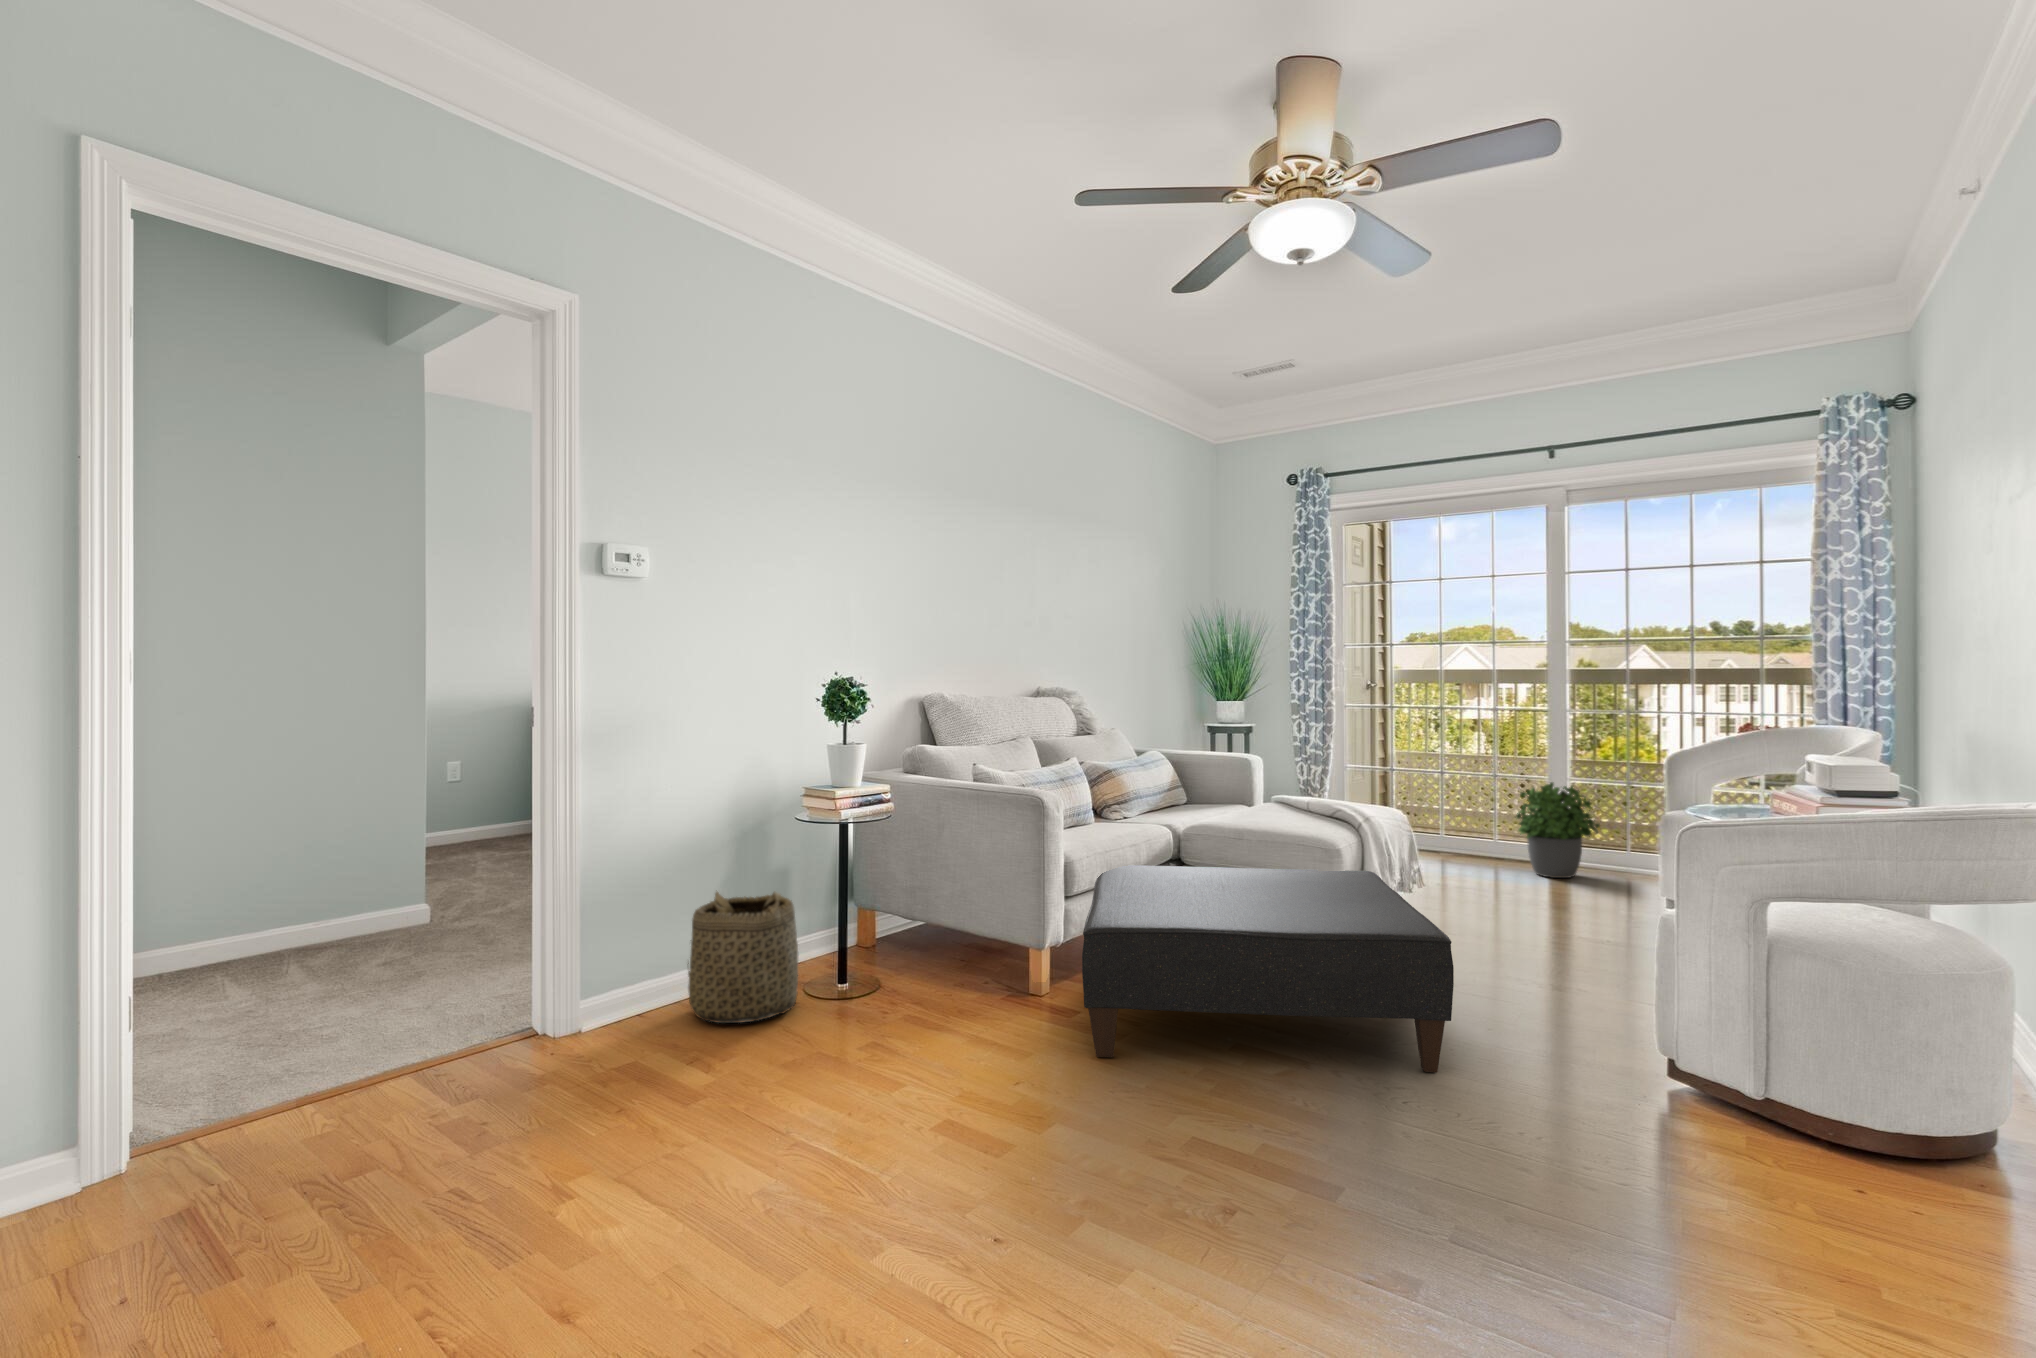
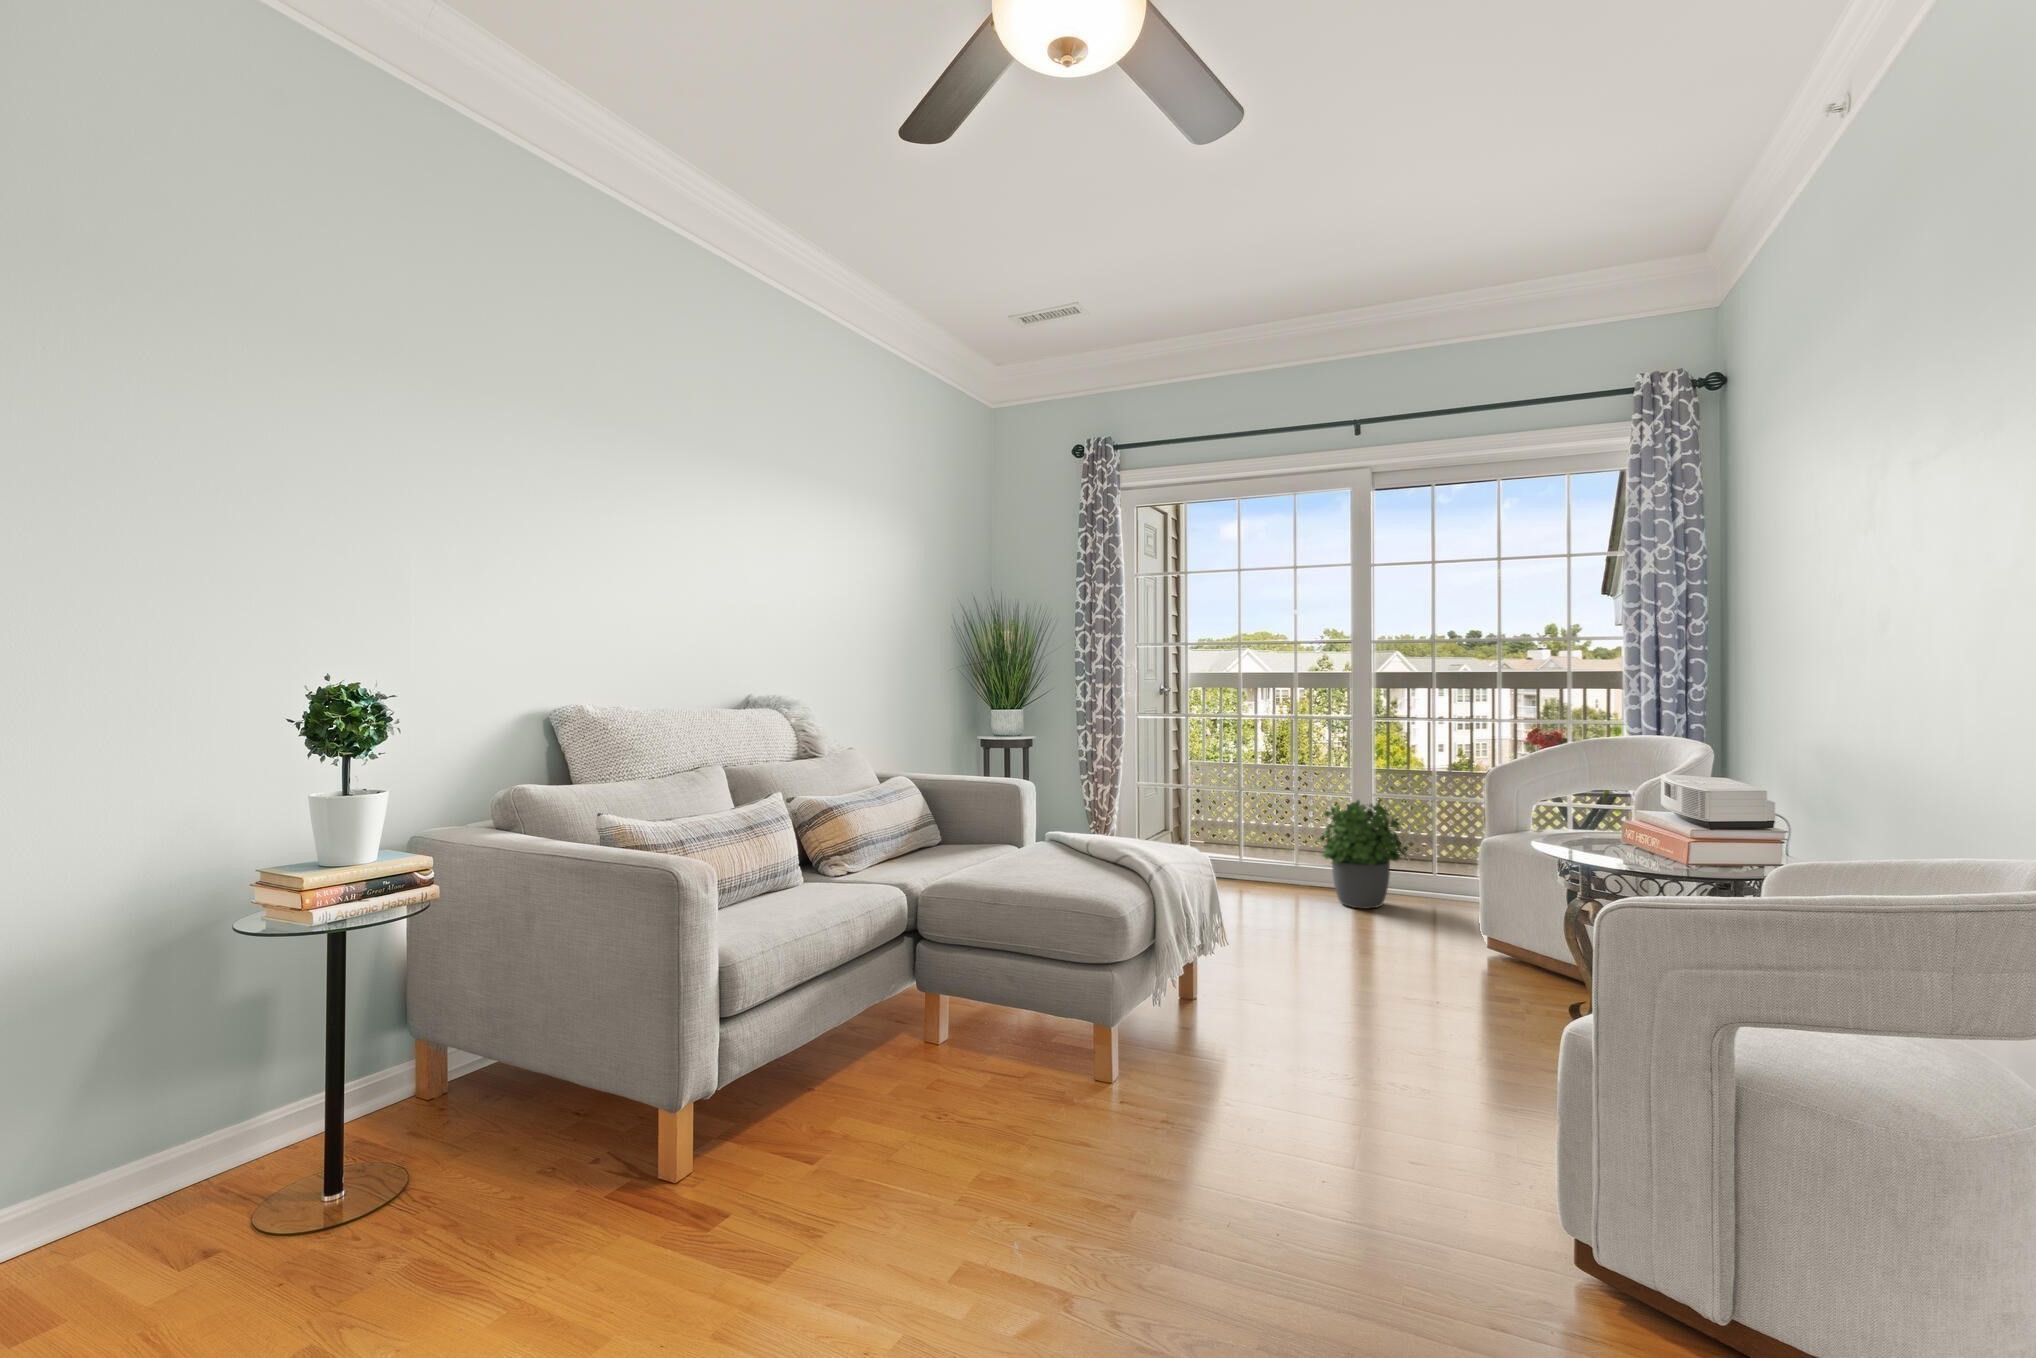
ottoman: present [1082,865,1454,1072] -> none [719,940,1264,1285]
basket: present [688,892,798,1023] -> none [72,1037,293,1273]

